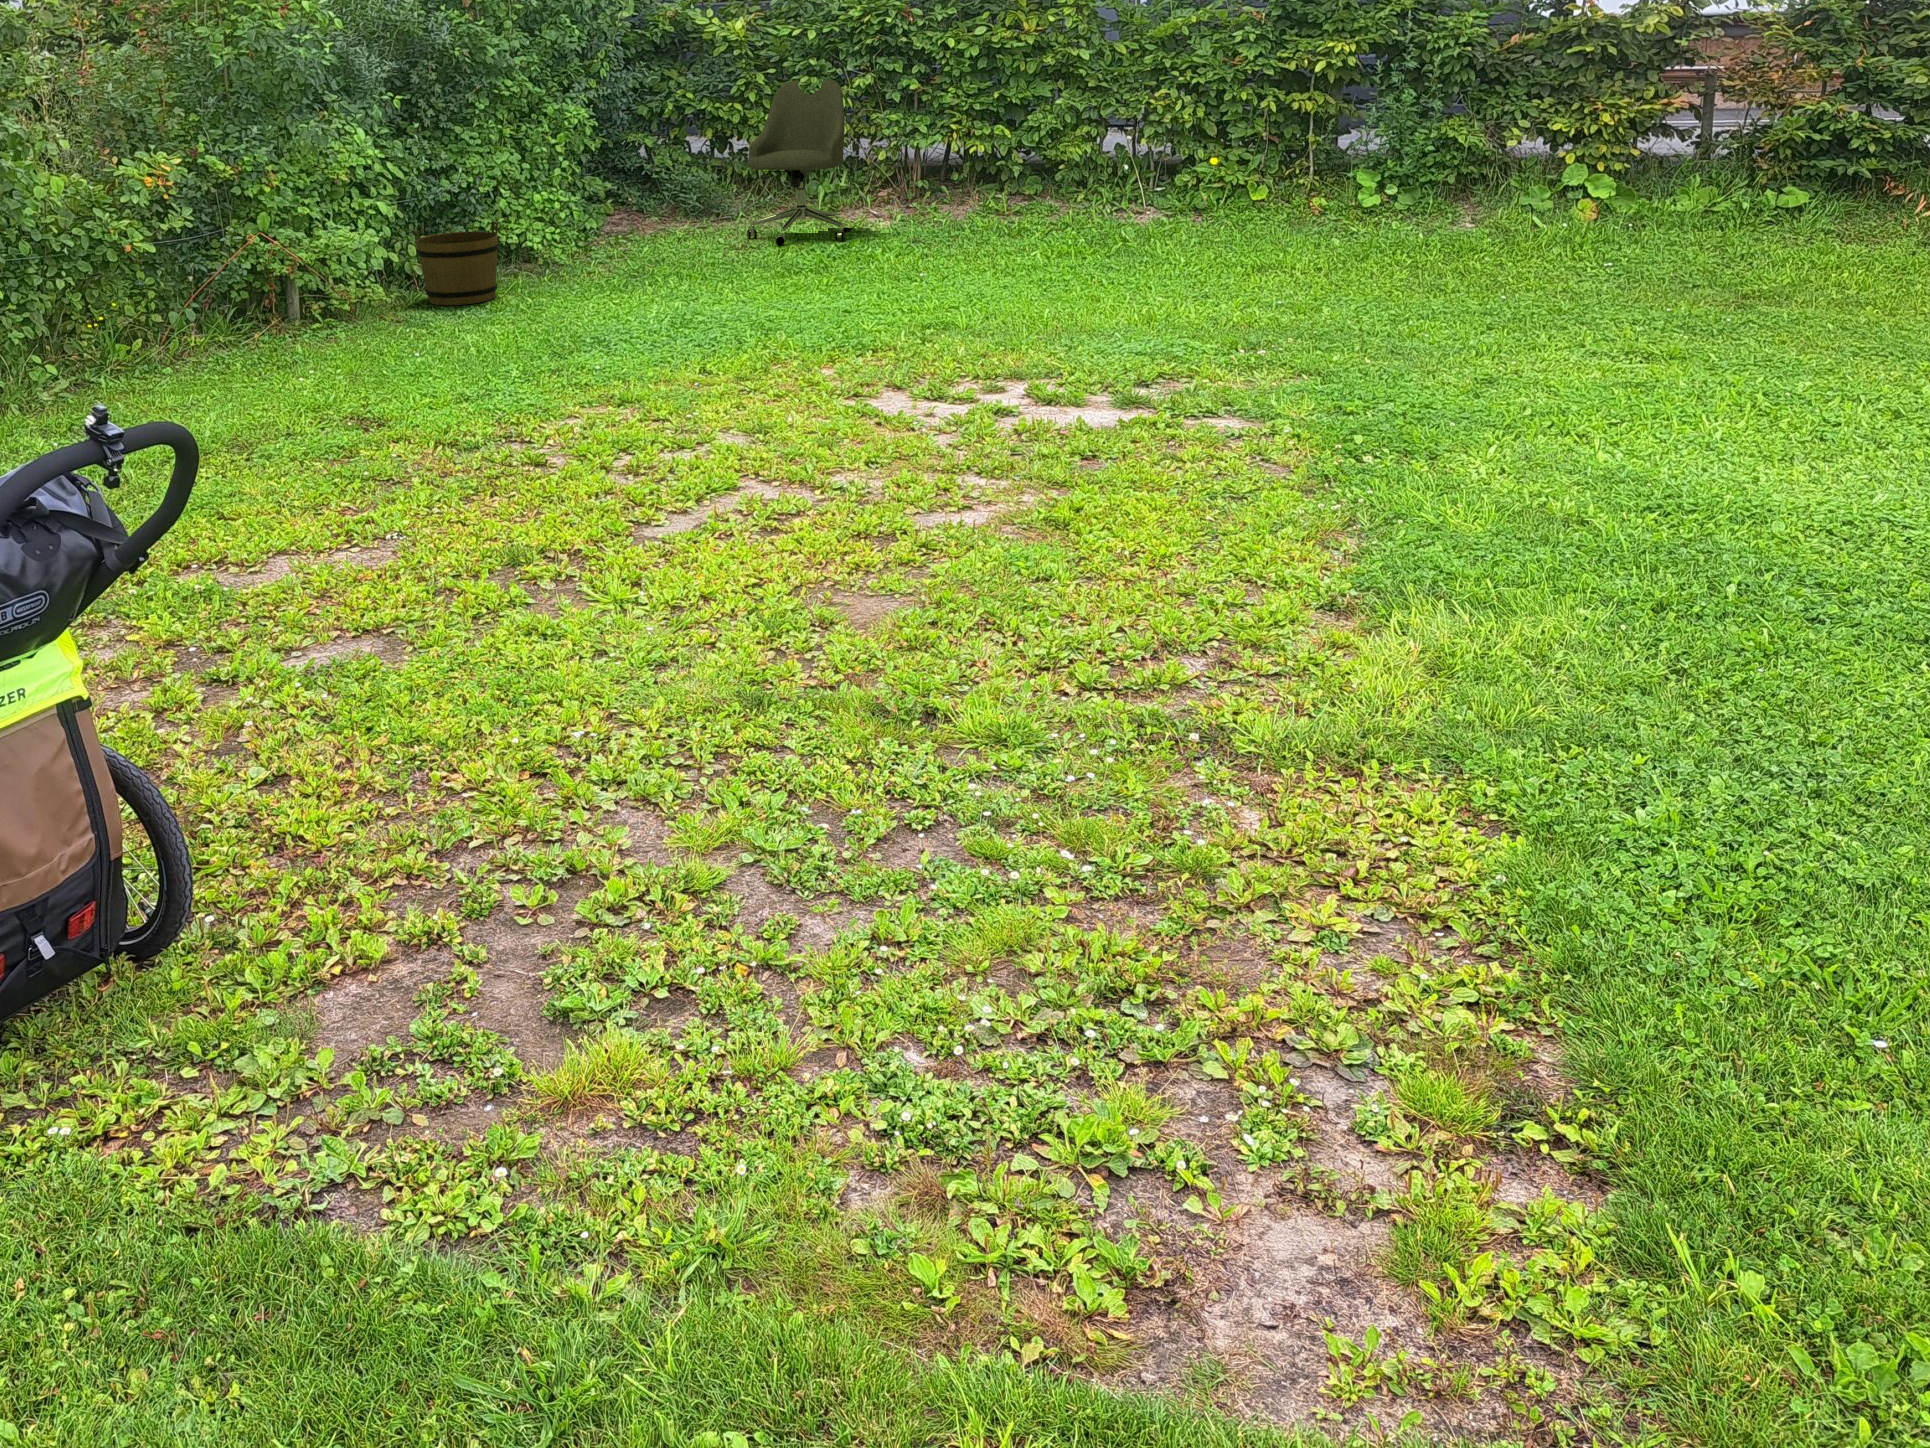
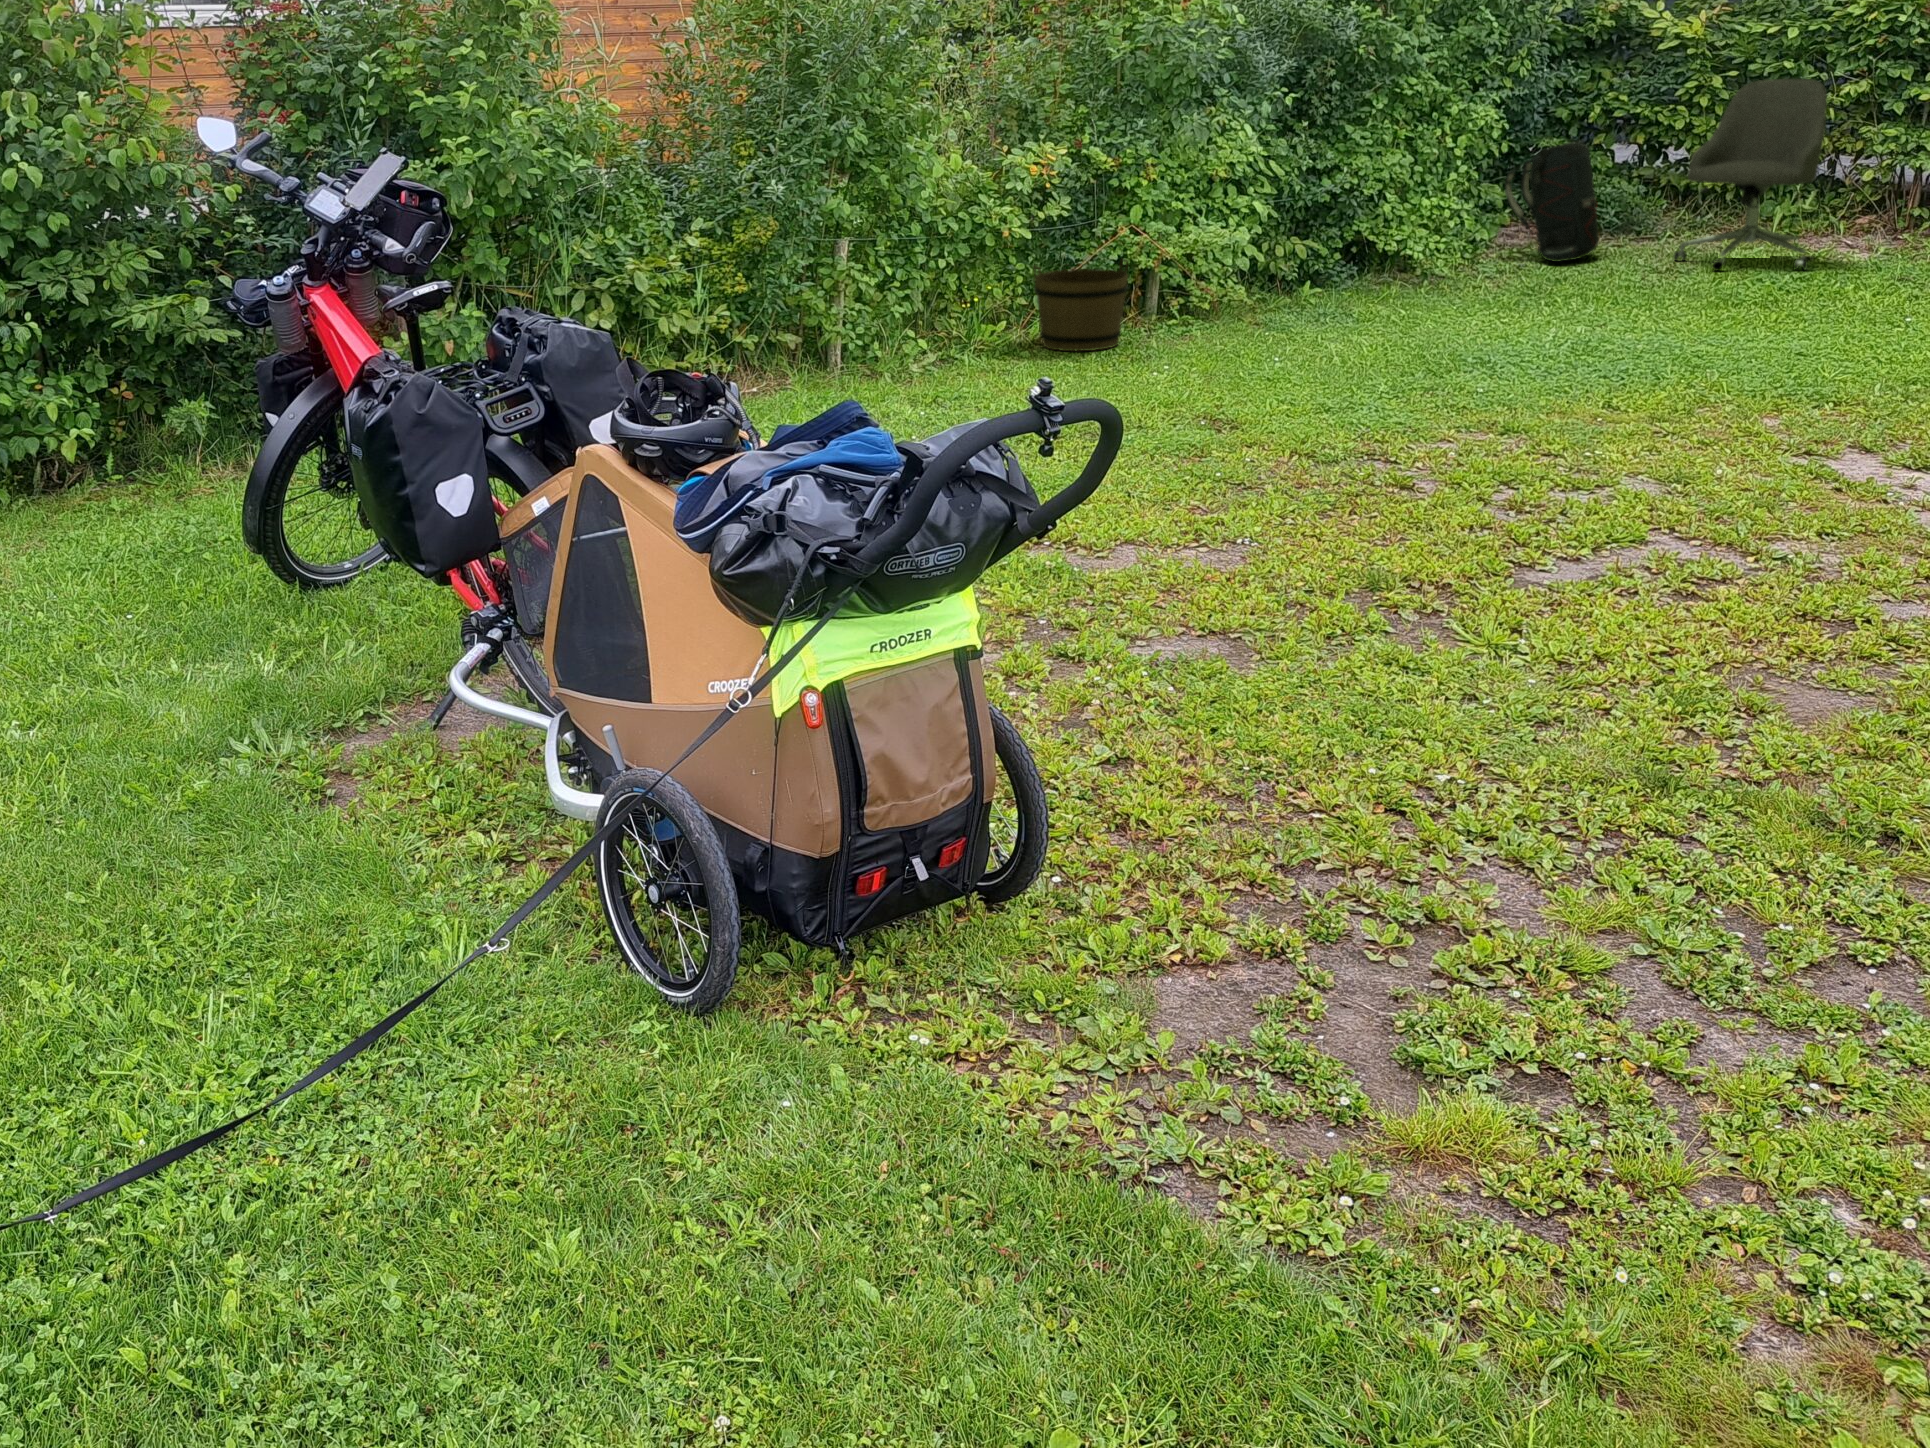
backpack: none [606,137,689,245] -> present [1505,141,1600,262]
bucket: present [413,221,499,305] -> present [1034,259,1128,351]

